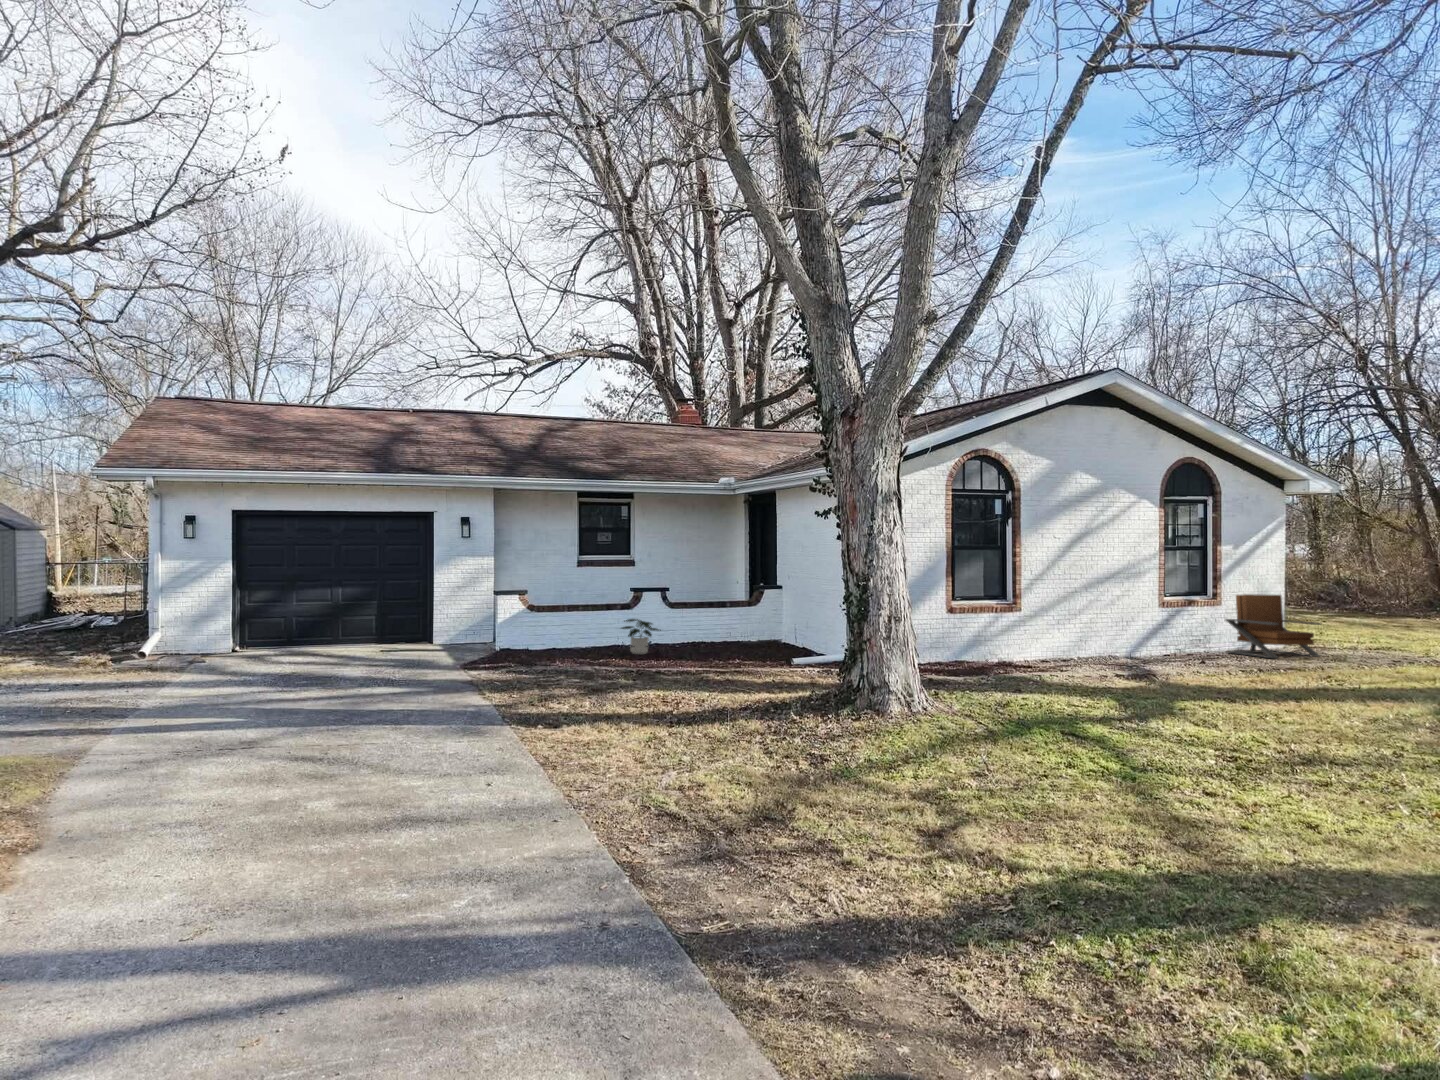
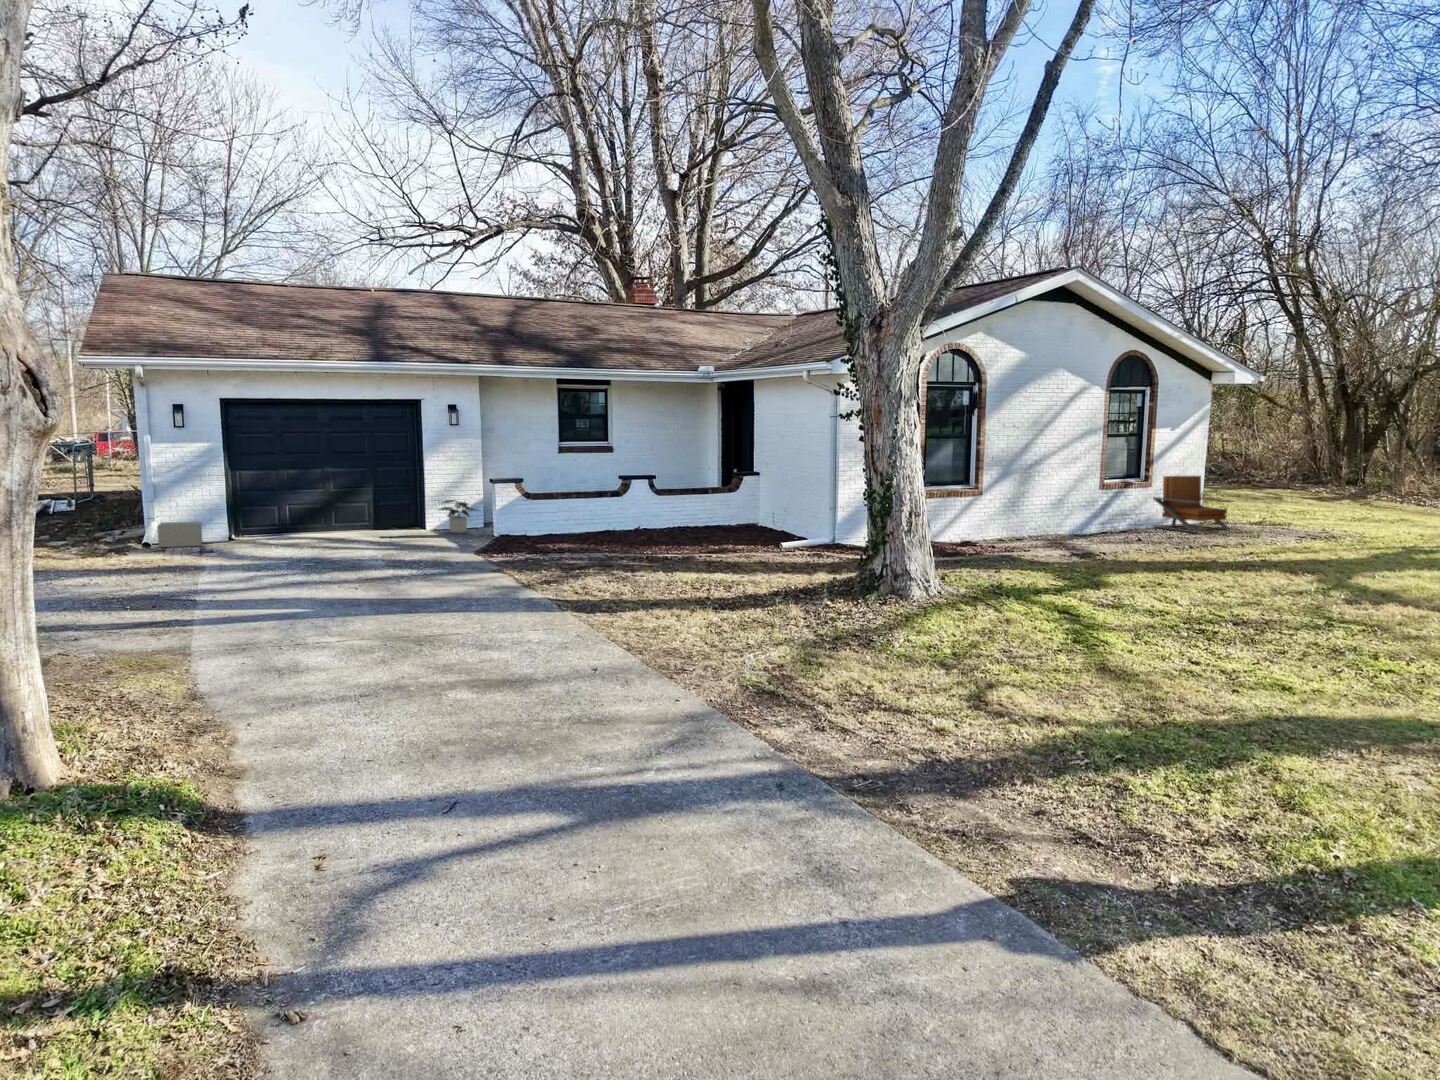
potted plant: present [621,619,661,654] -> present [439,500,477,533]
storage box: none [156,629,204,654] -> present [157,522,202,547]

